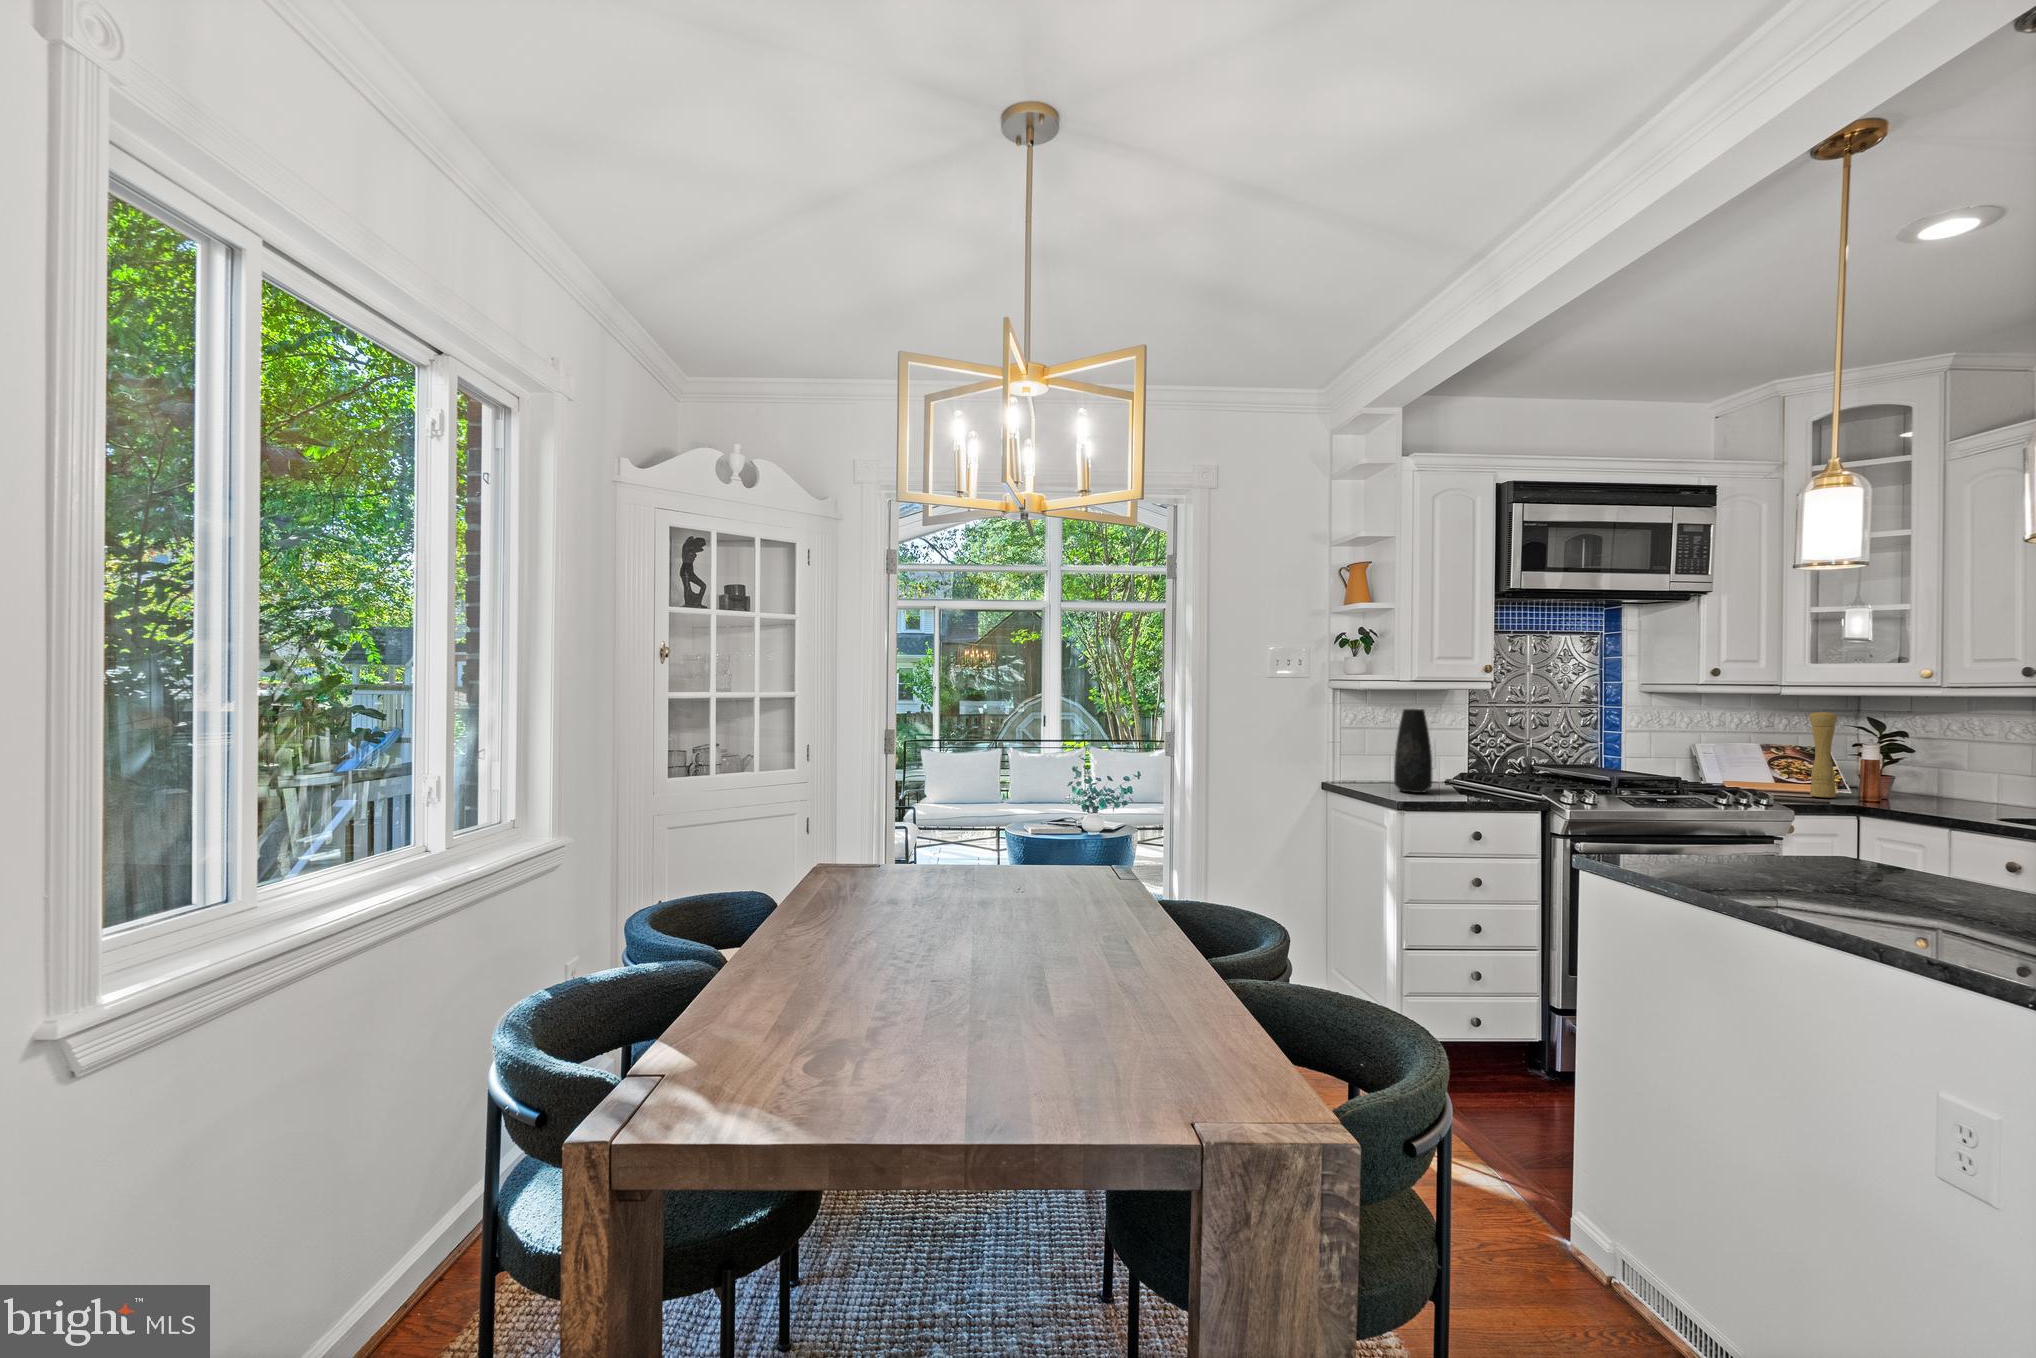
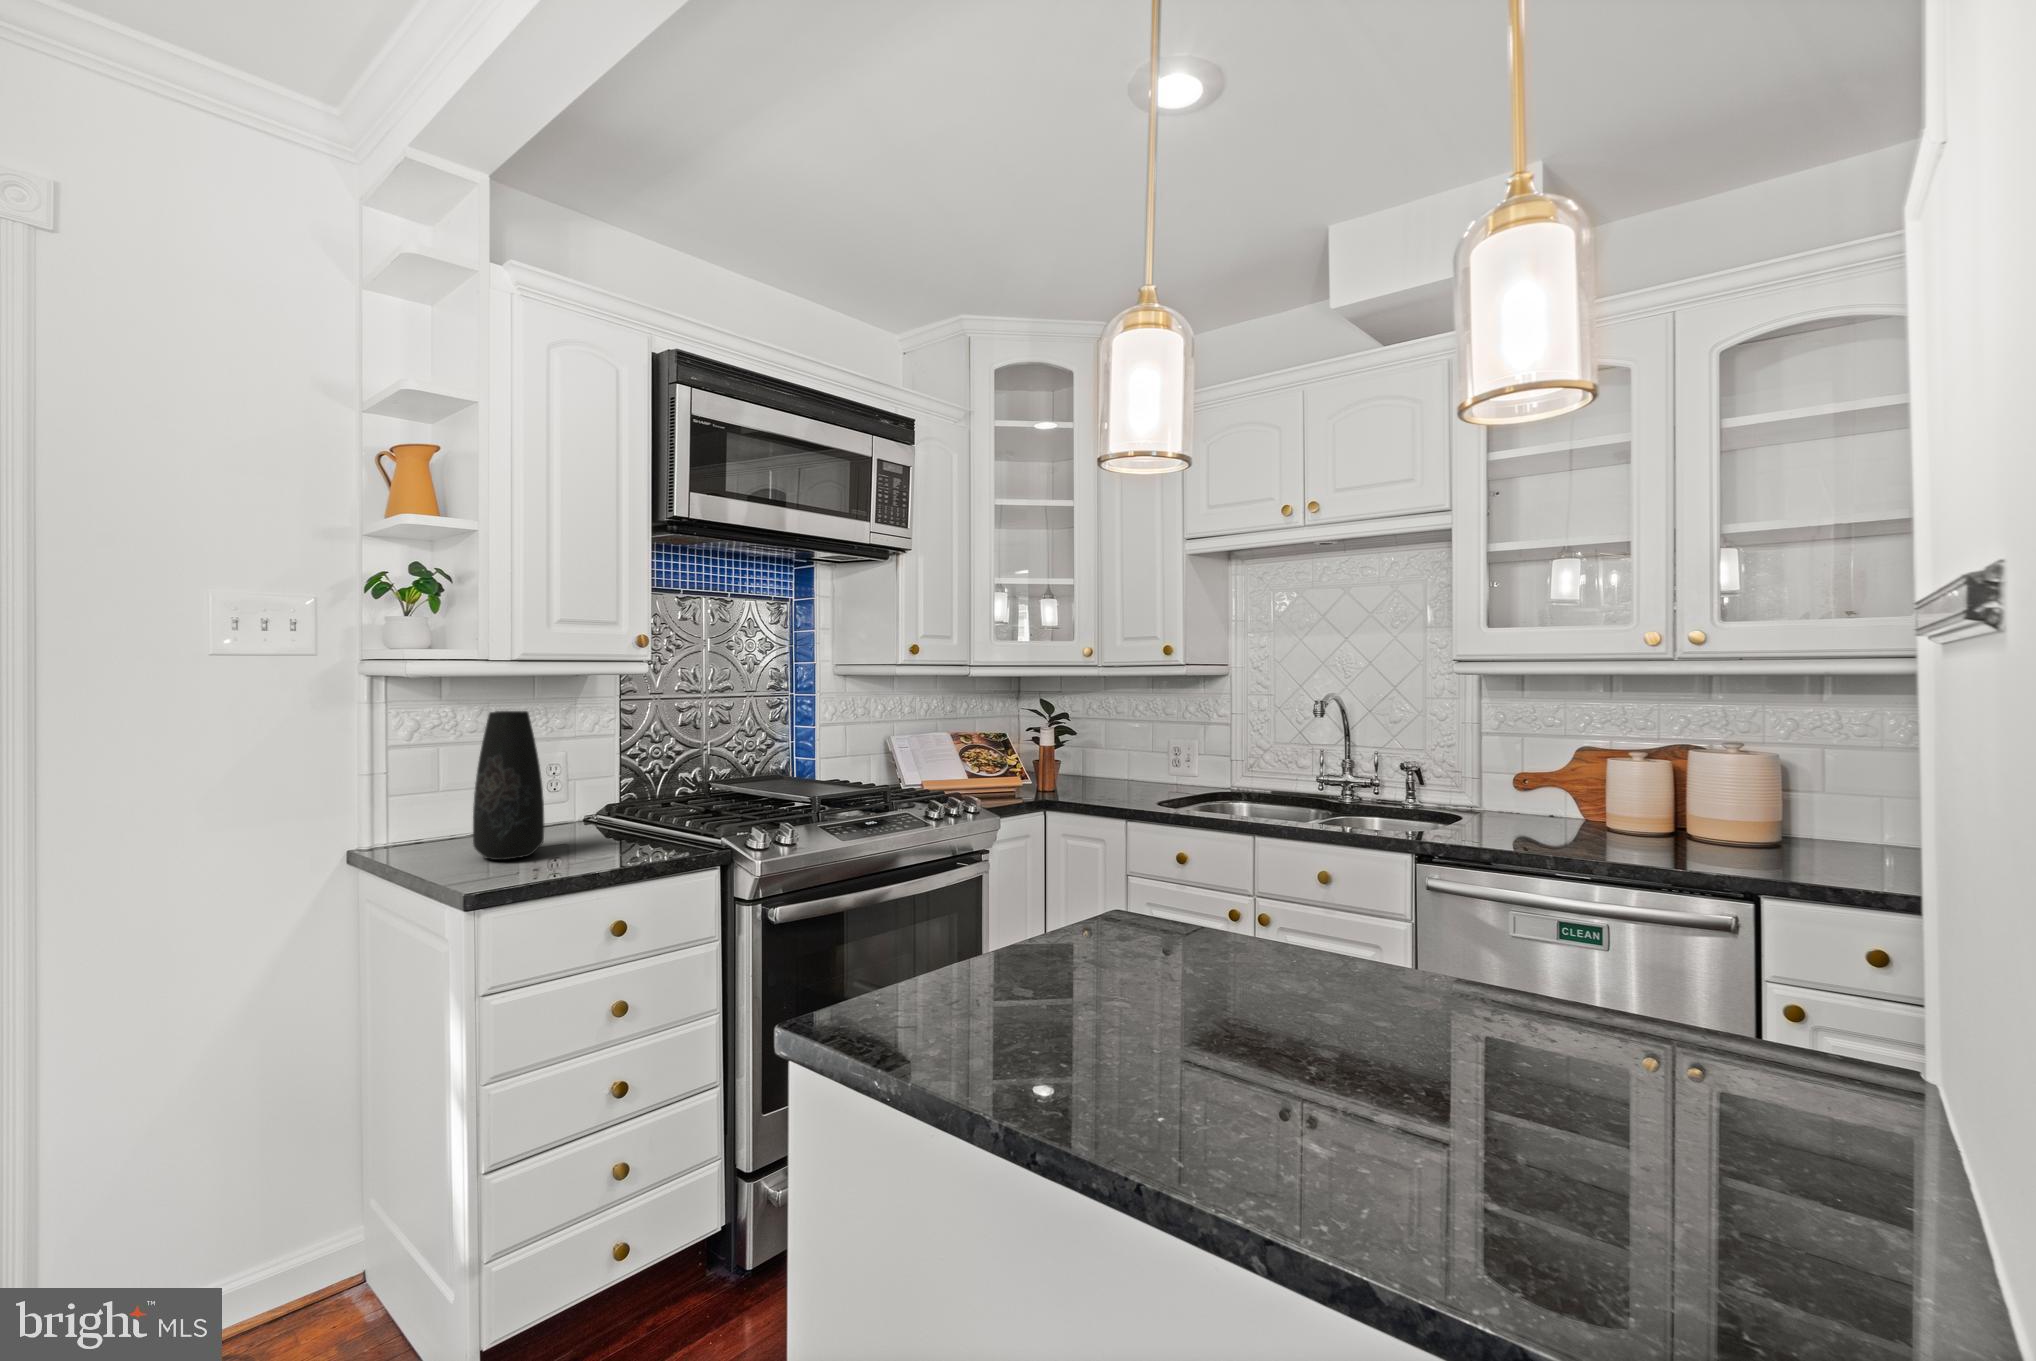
pepper mill: present [1810,711,1837,798] -> none [1013,696,1038,796]

